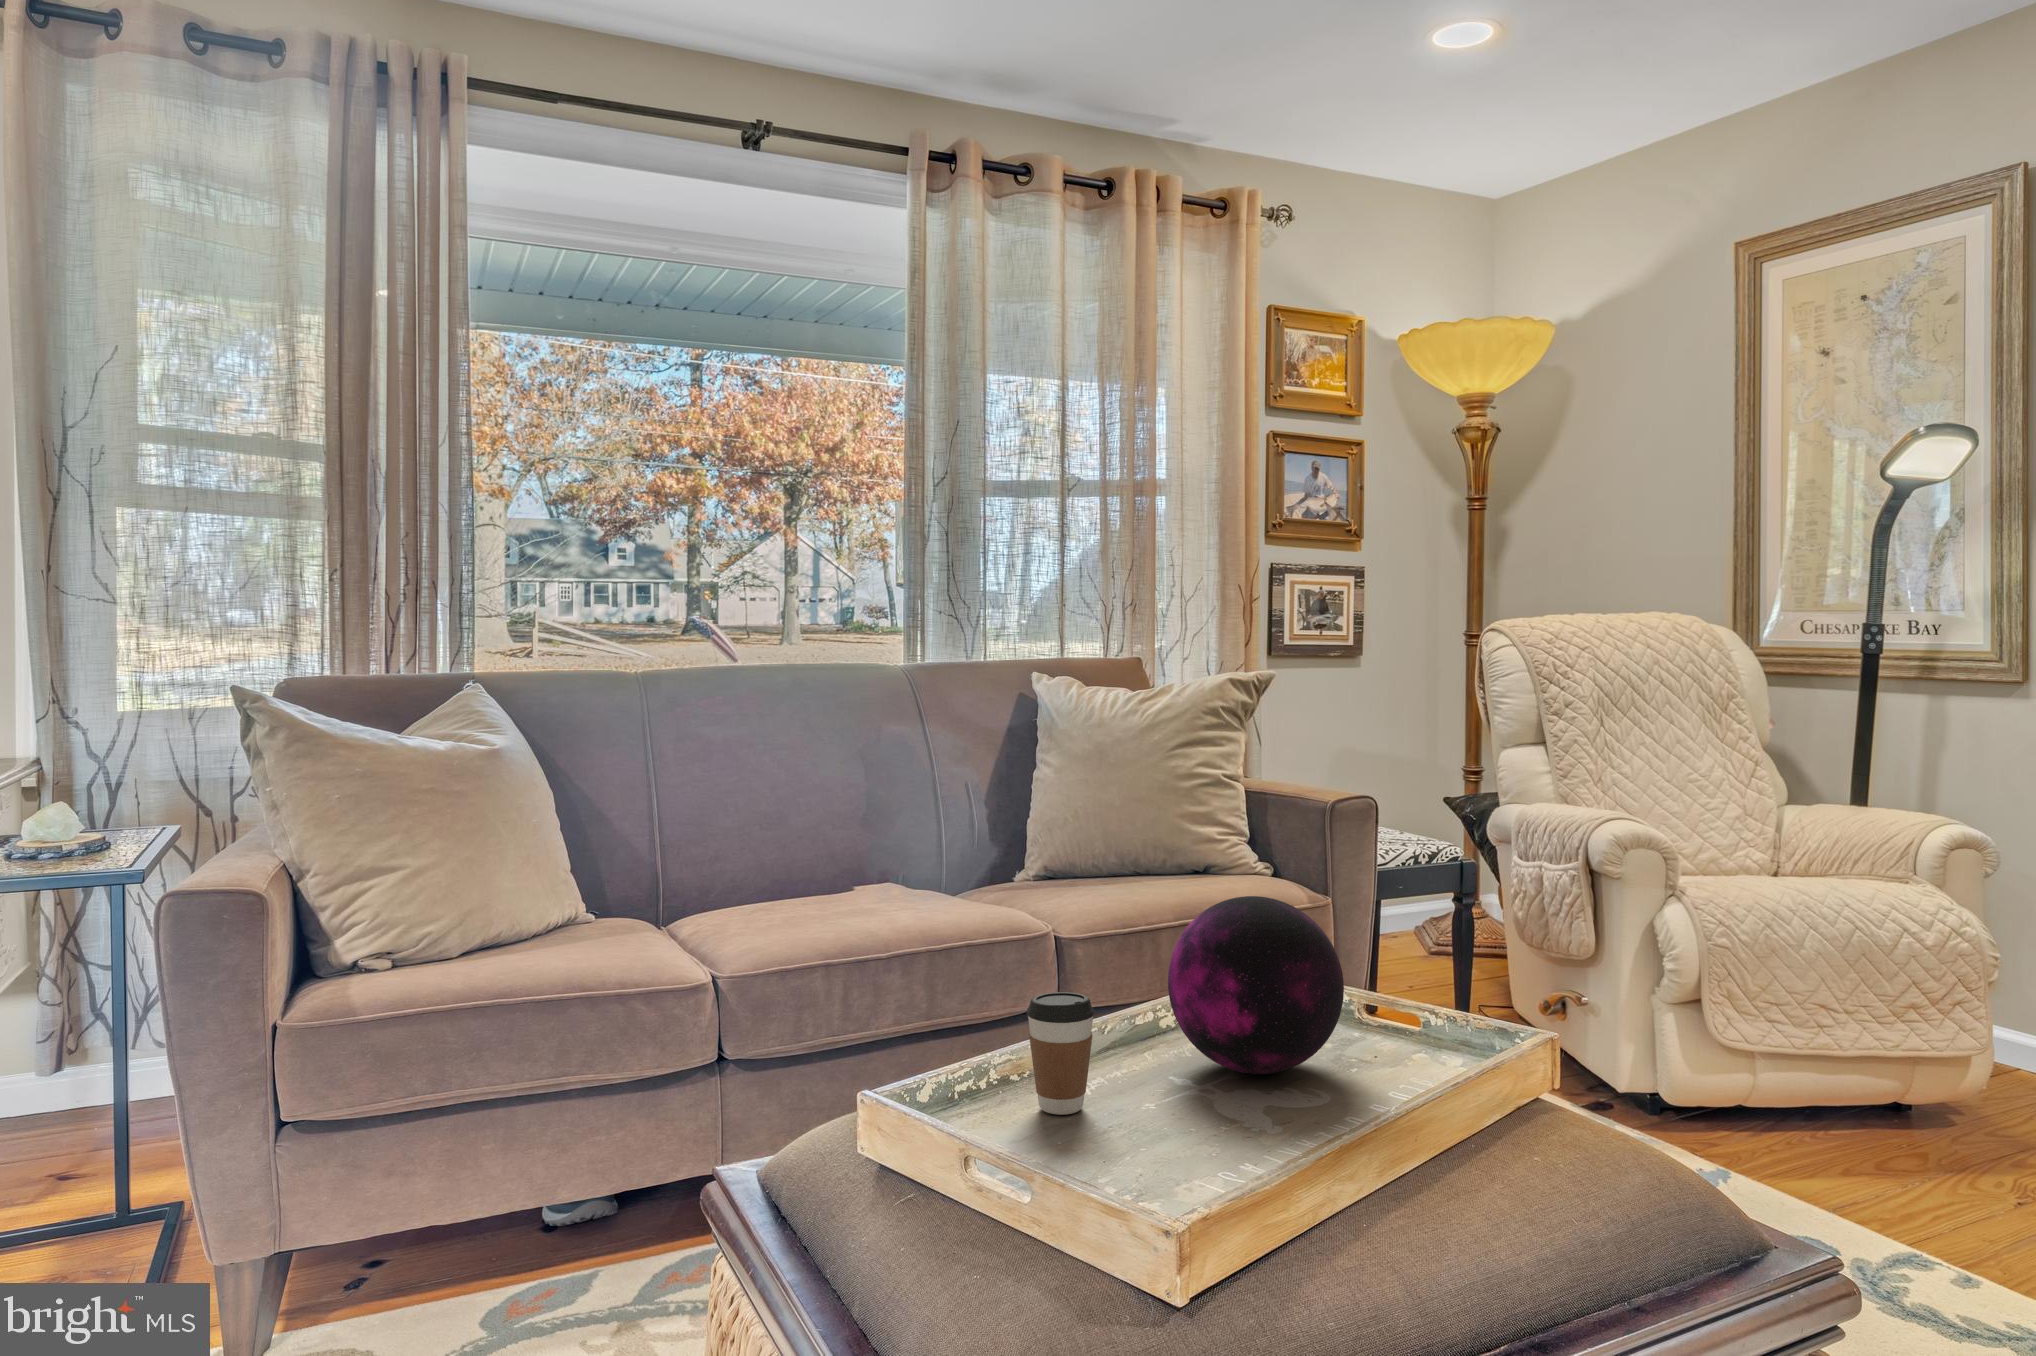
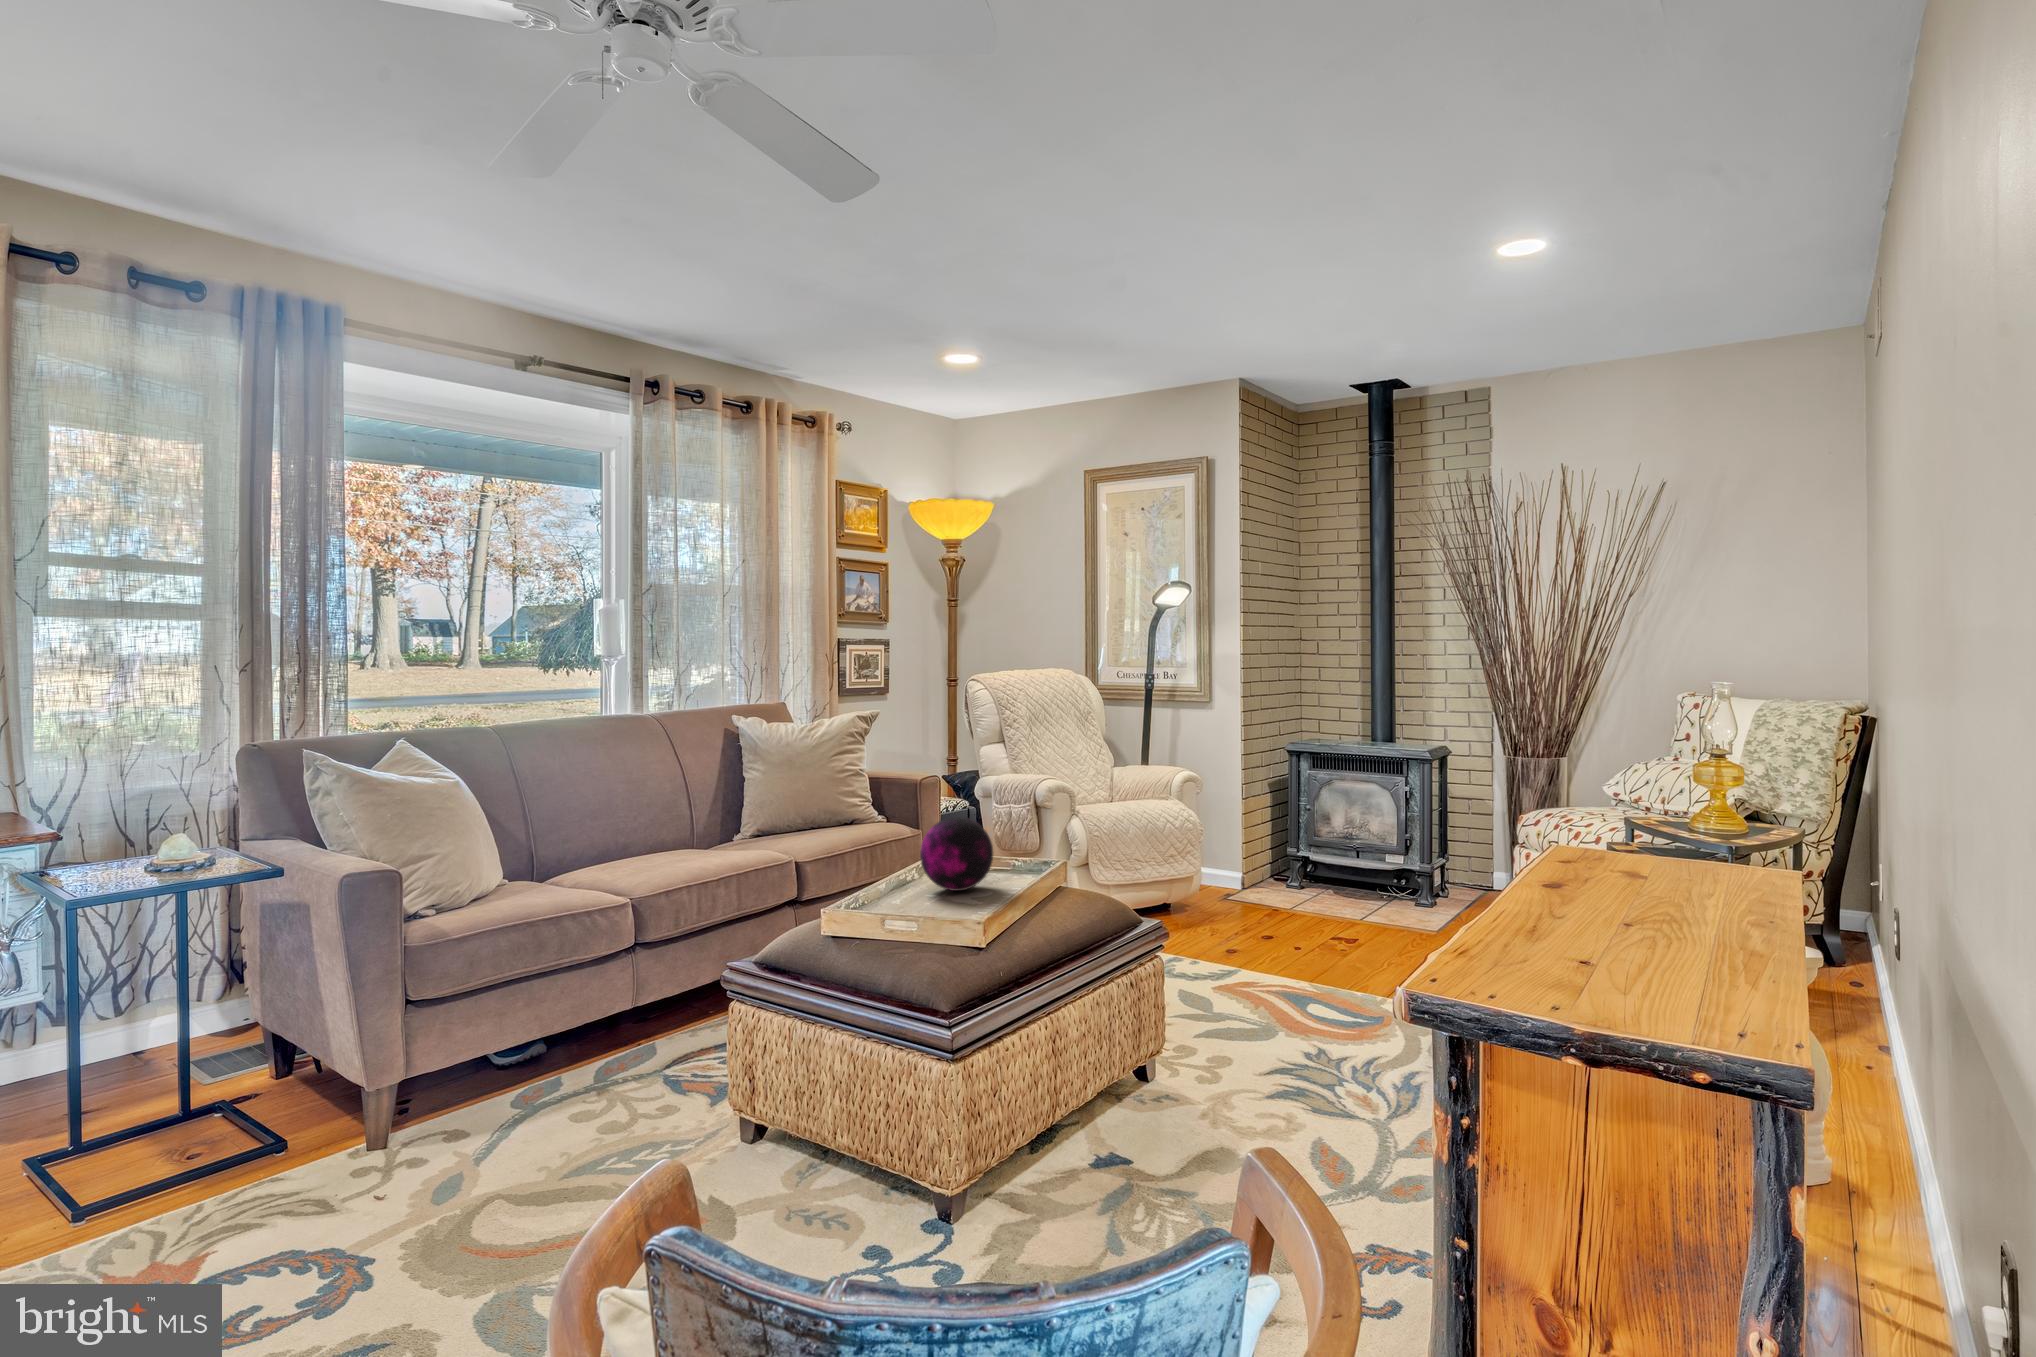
coffee cup: present [1026,992,1094,1115] -> none [878,862,907,913]

